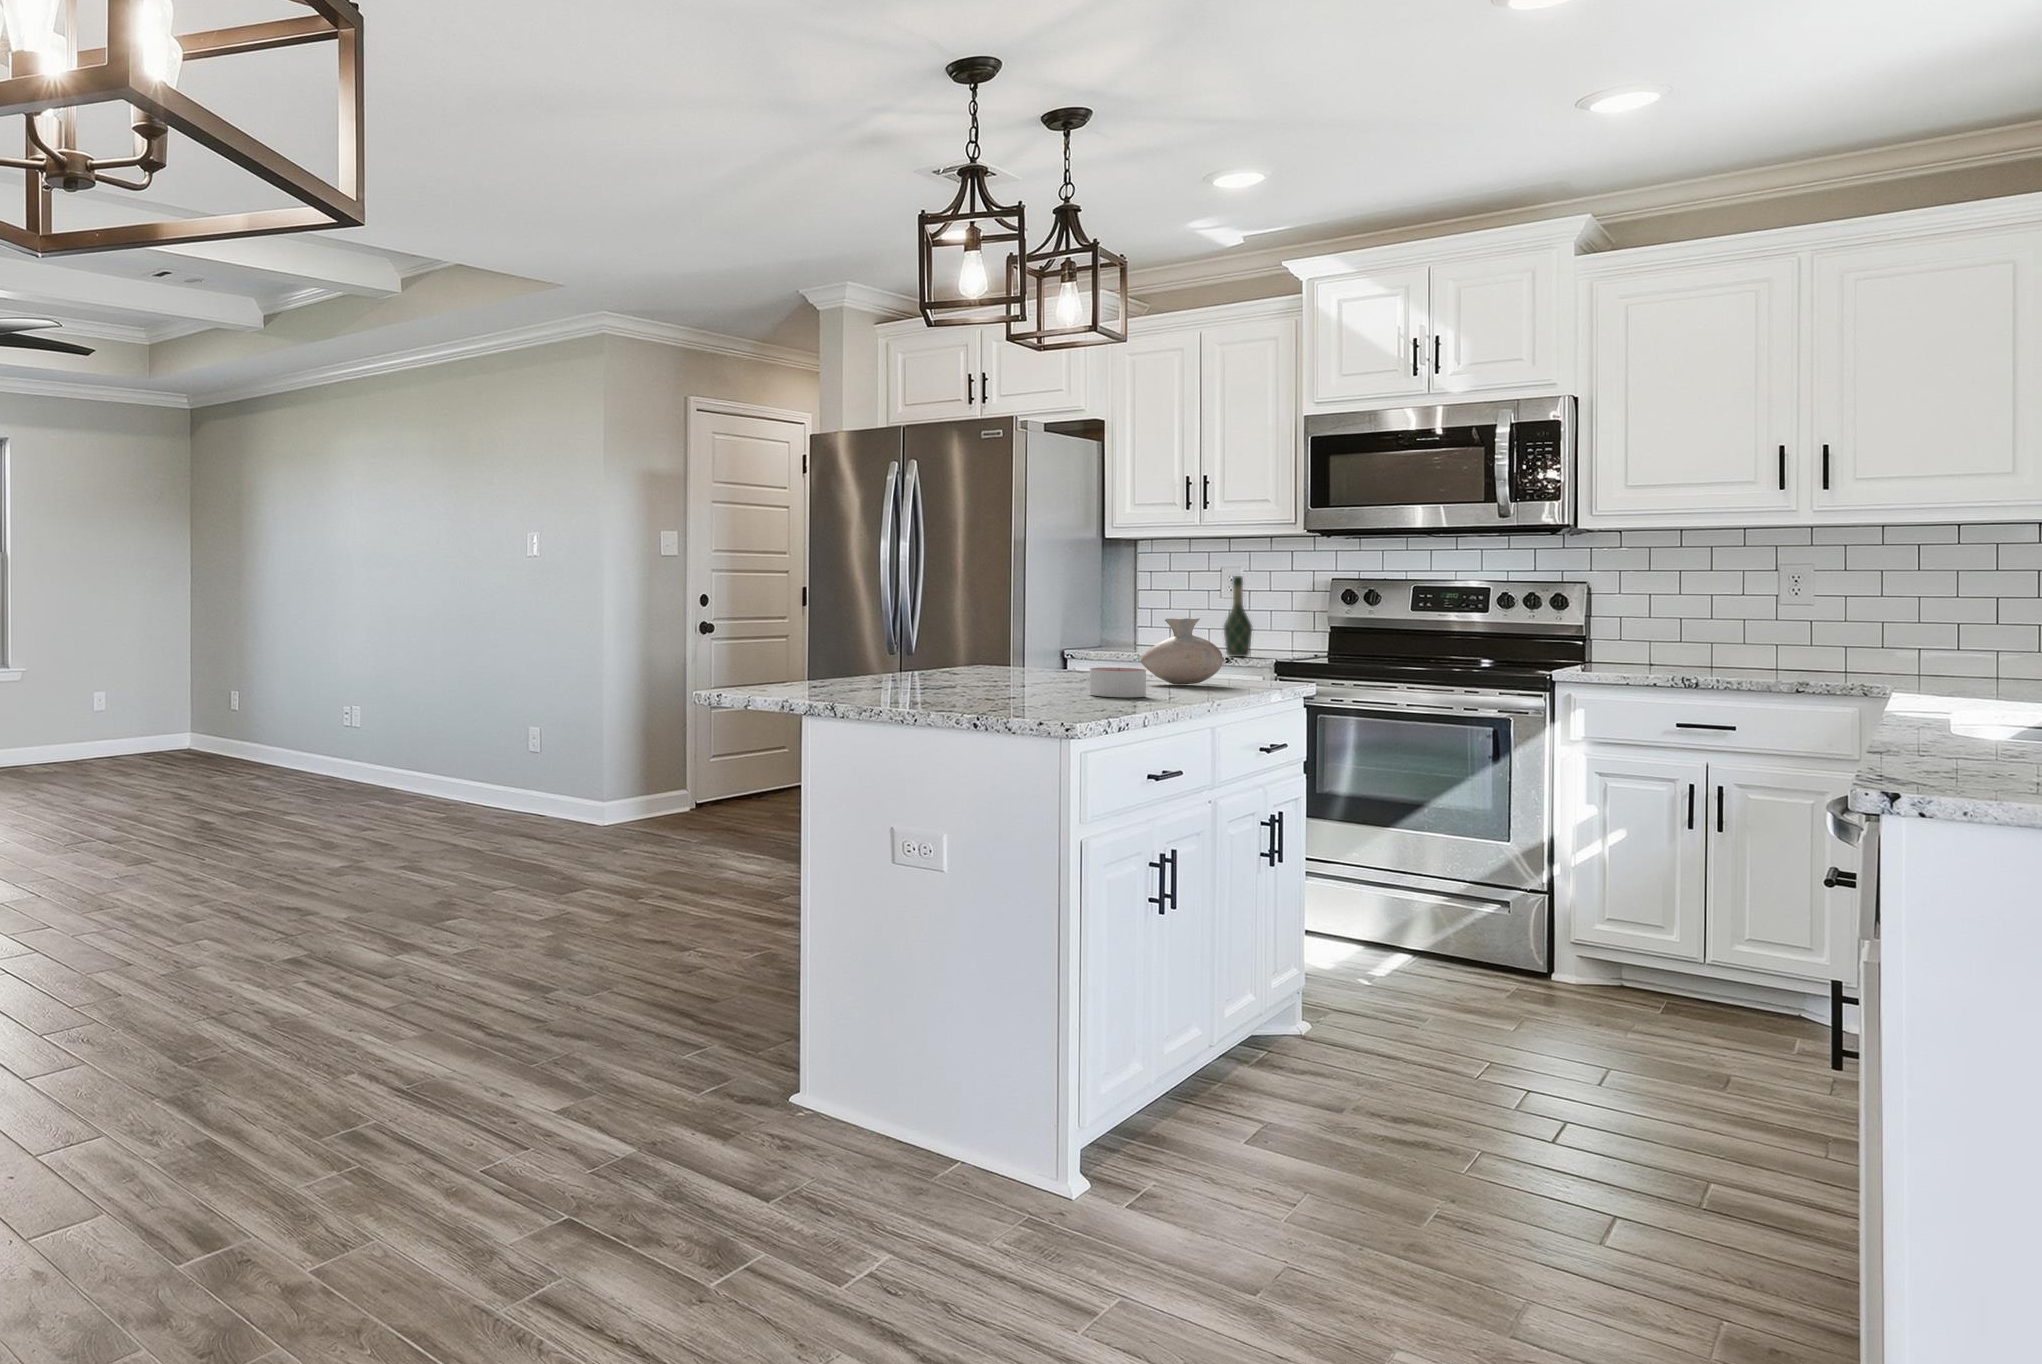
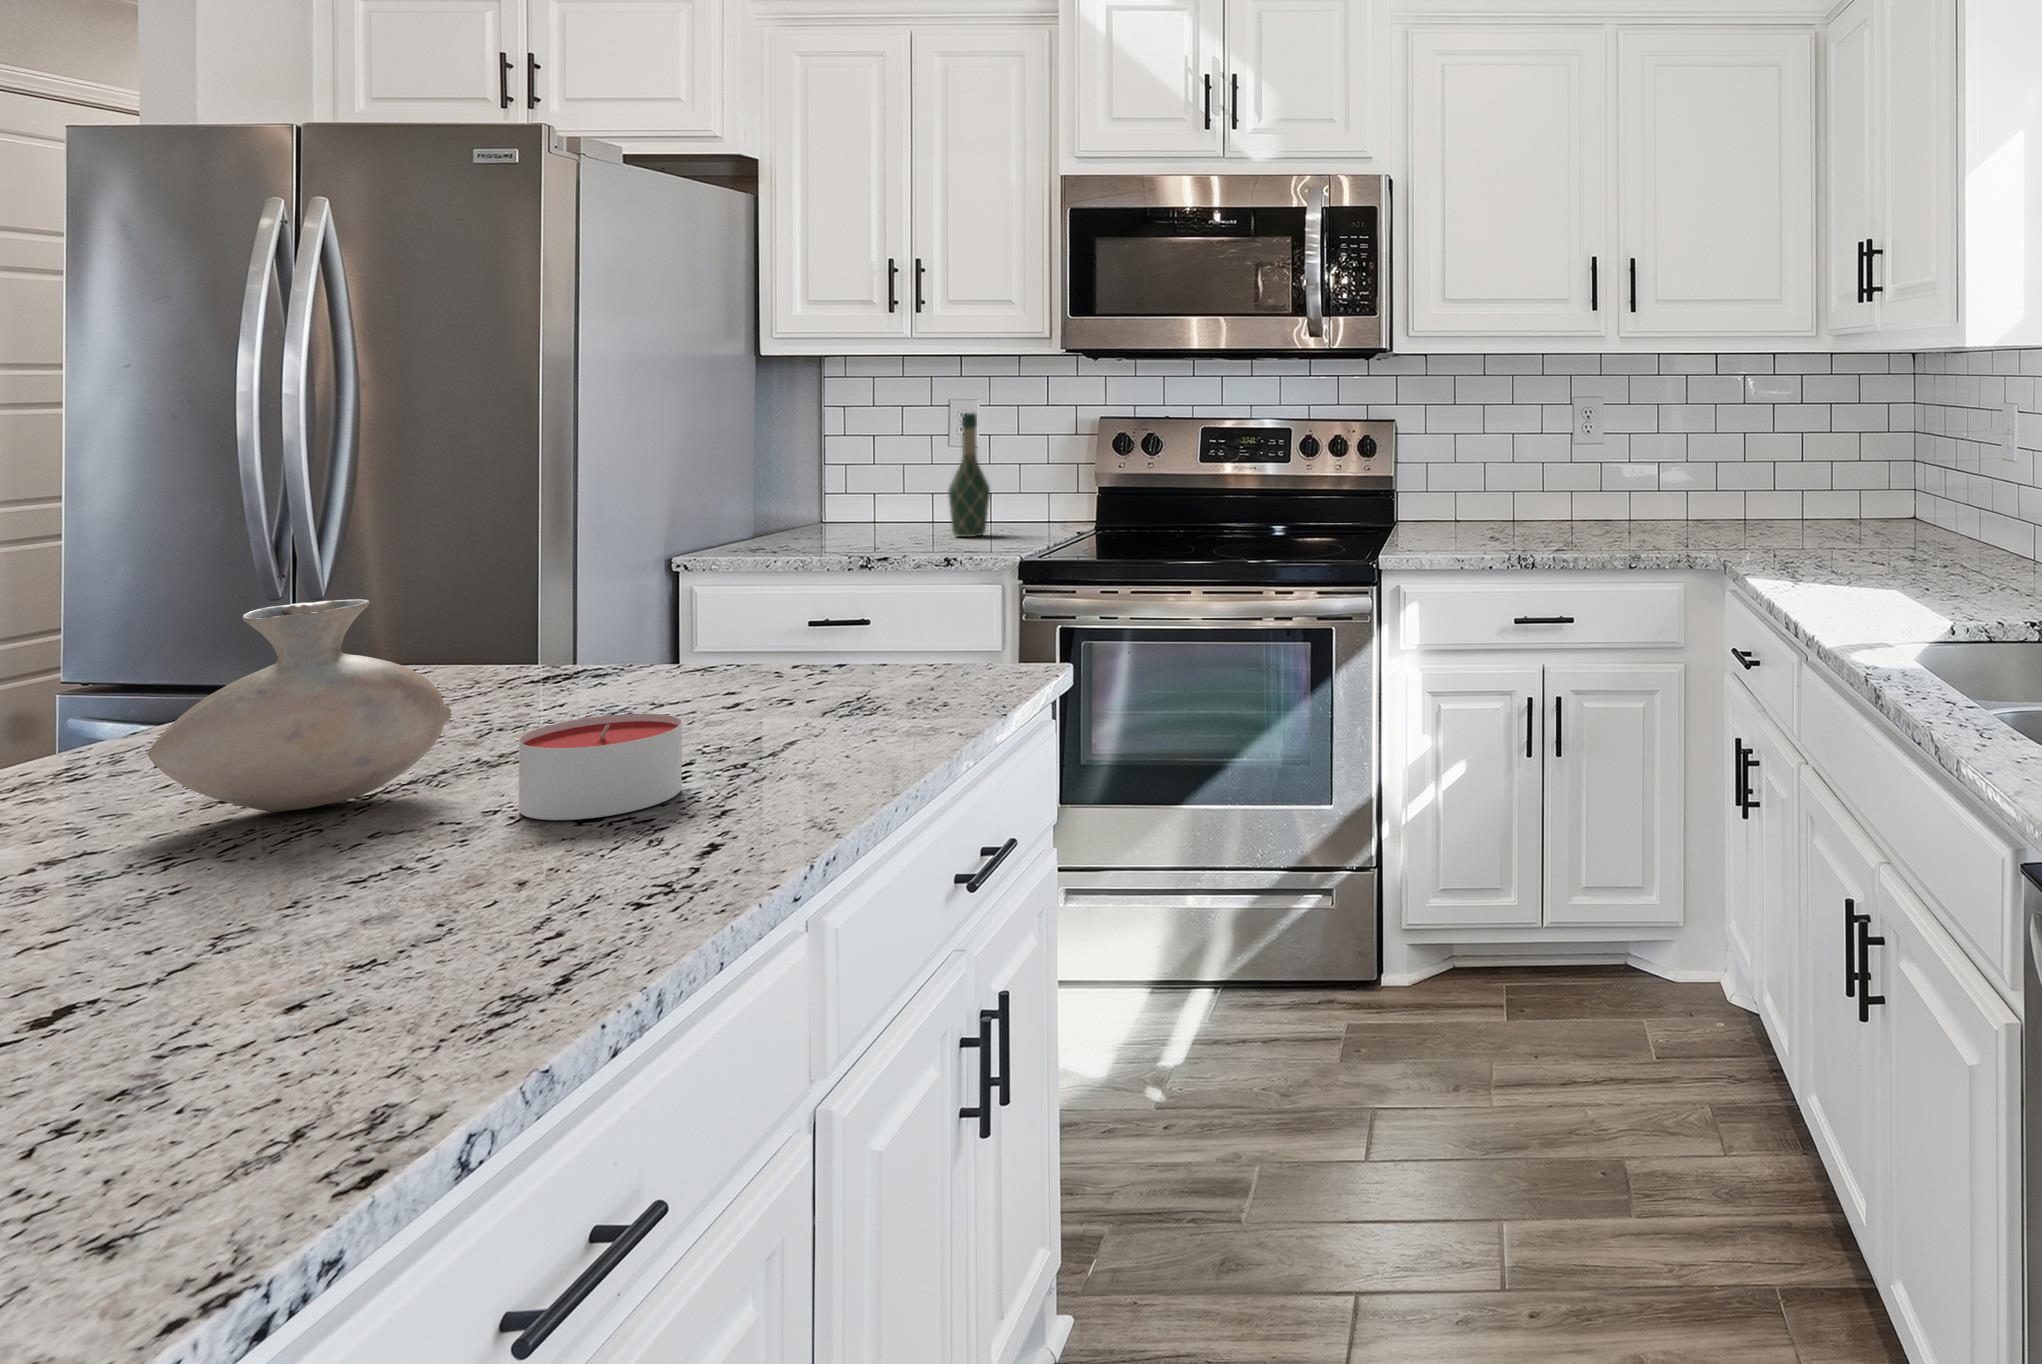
vase: present [1141,618,1224,685] -> present [148,599,451,812]

